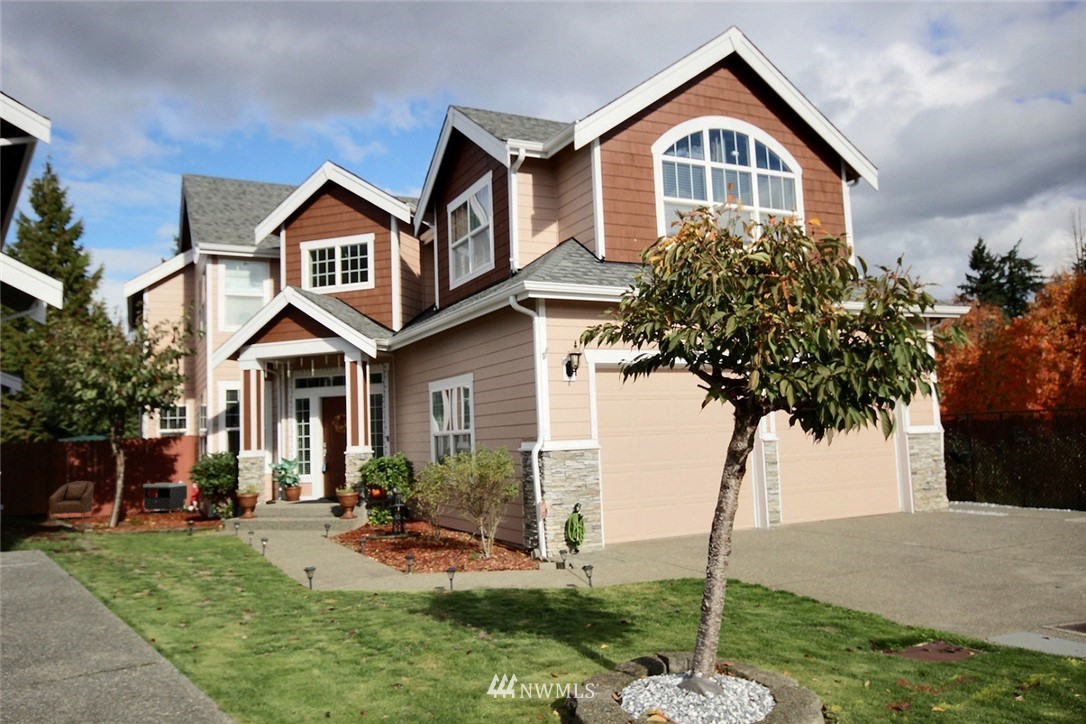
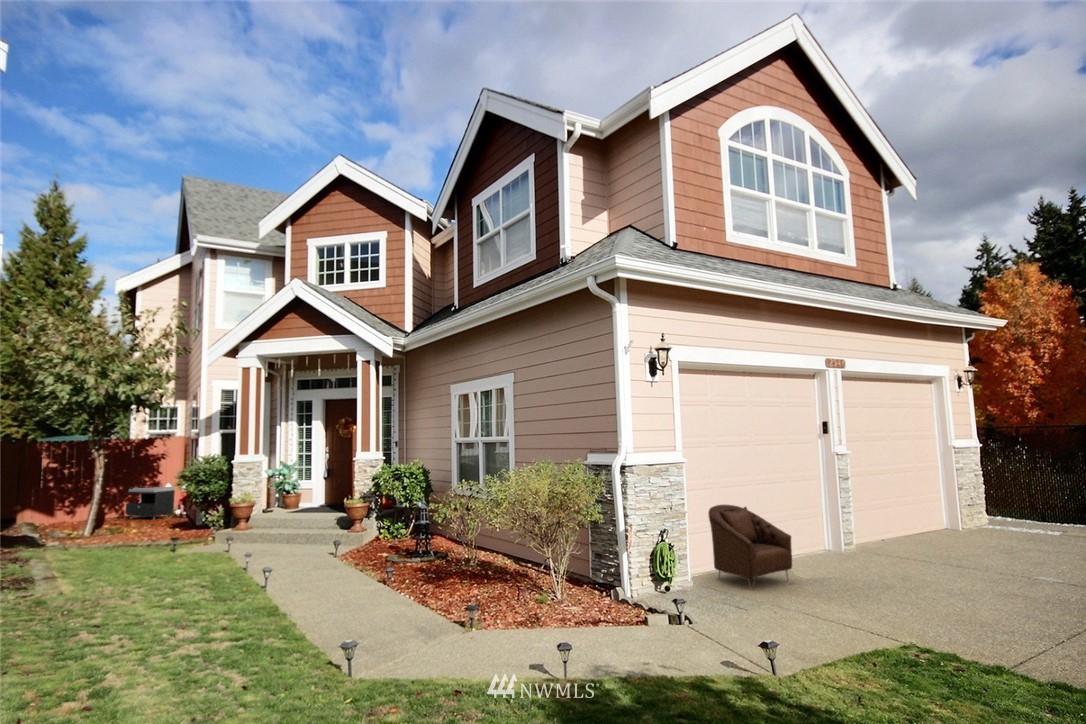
armchair: present [49,481,94,515] -> present [708,505,792,580]

